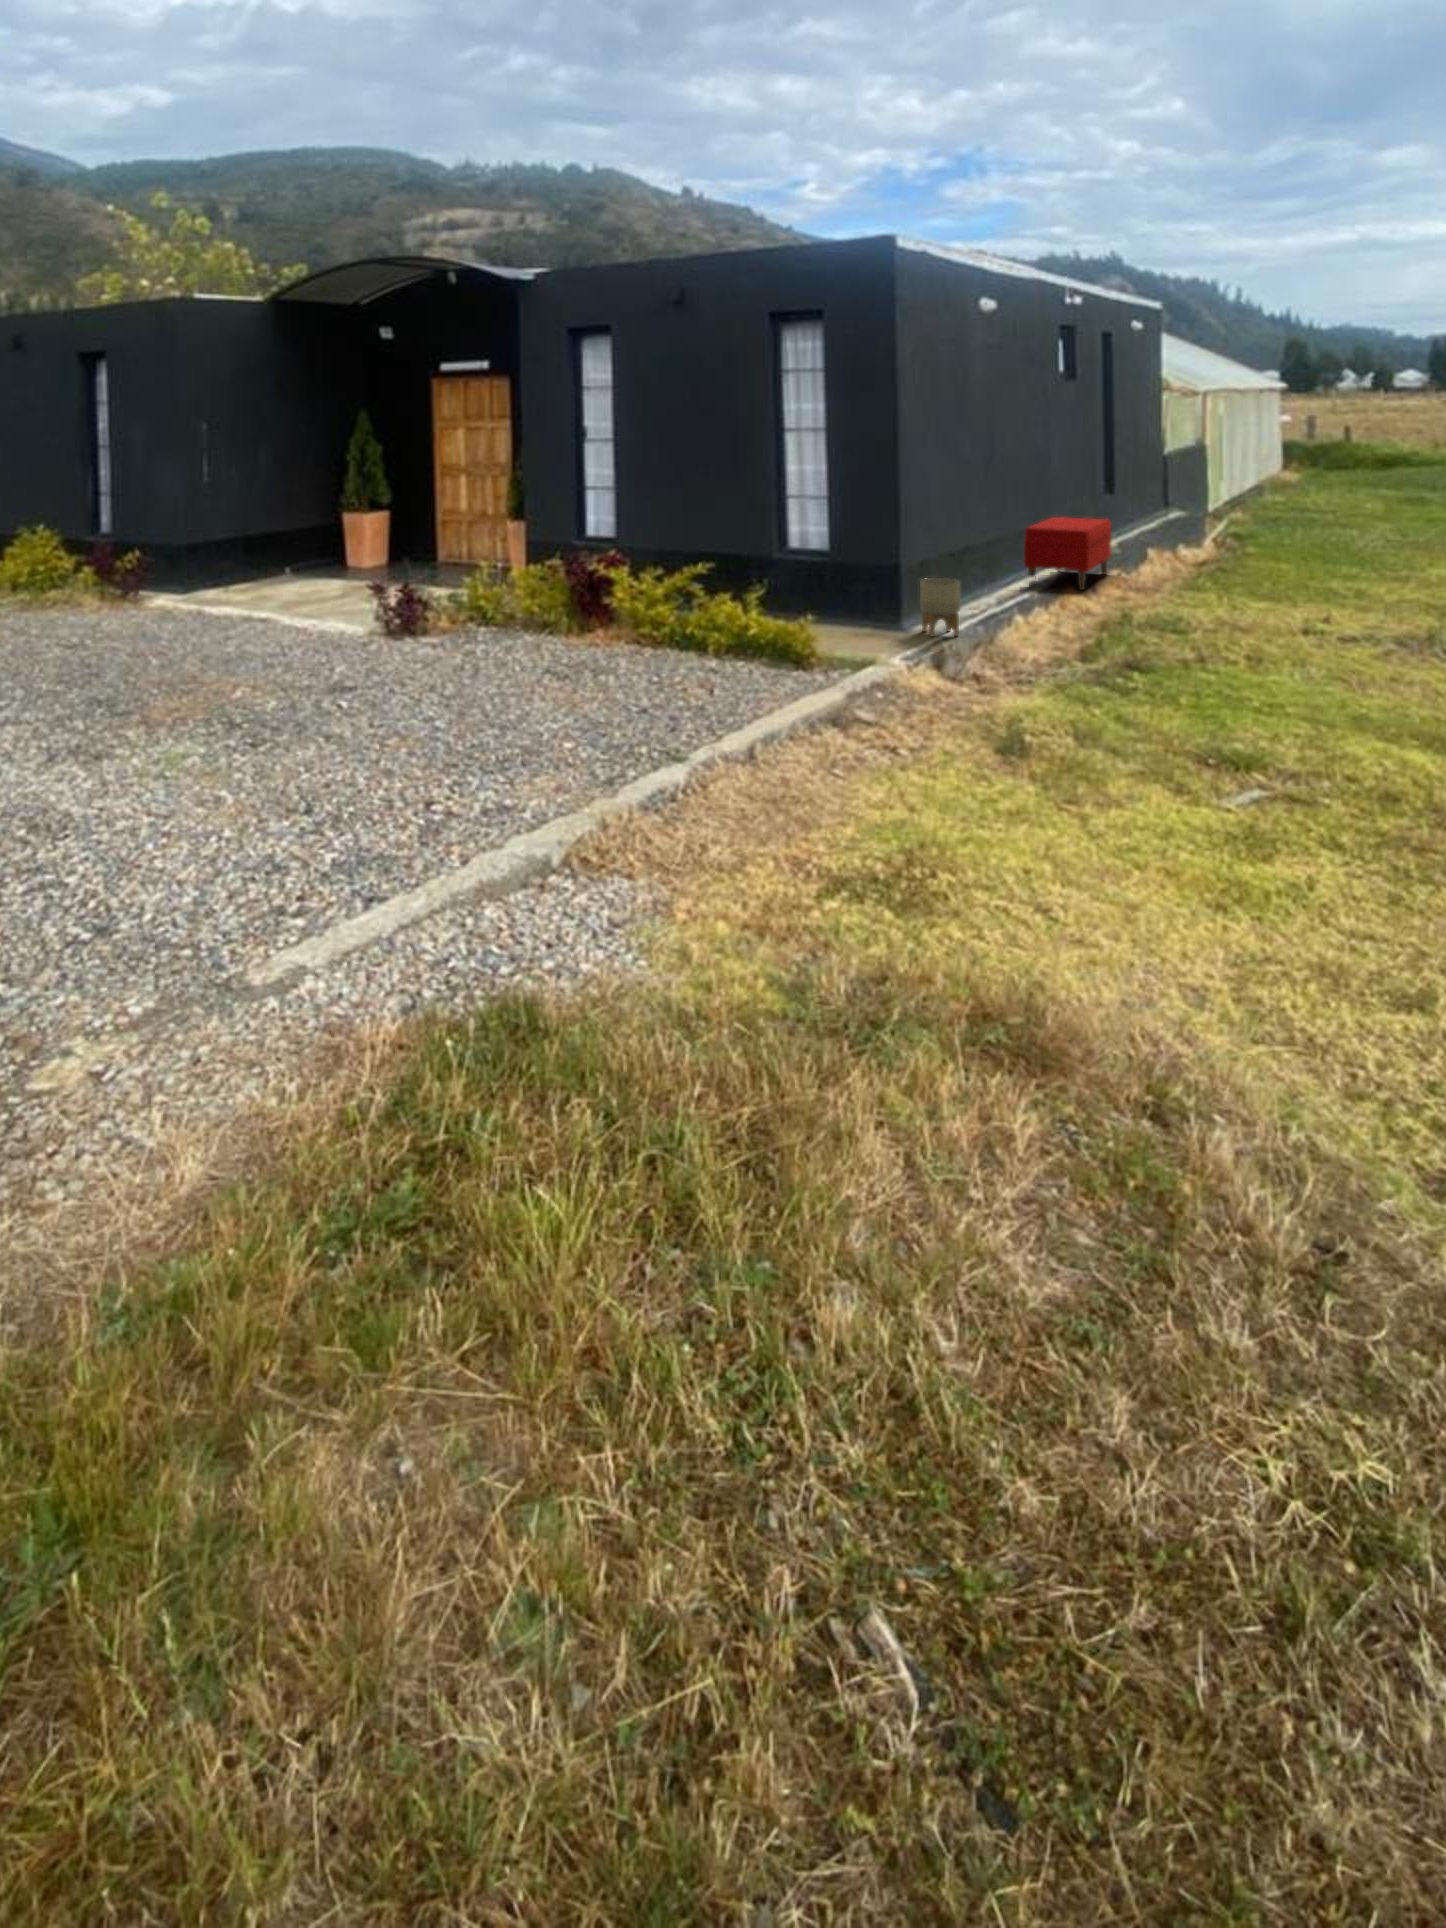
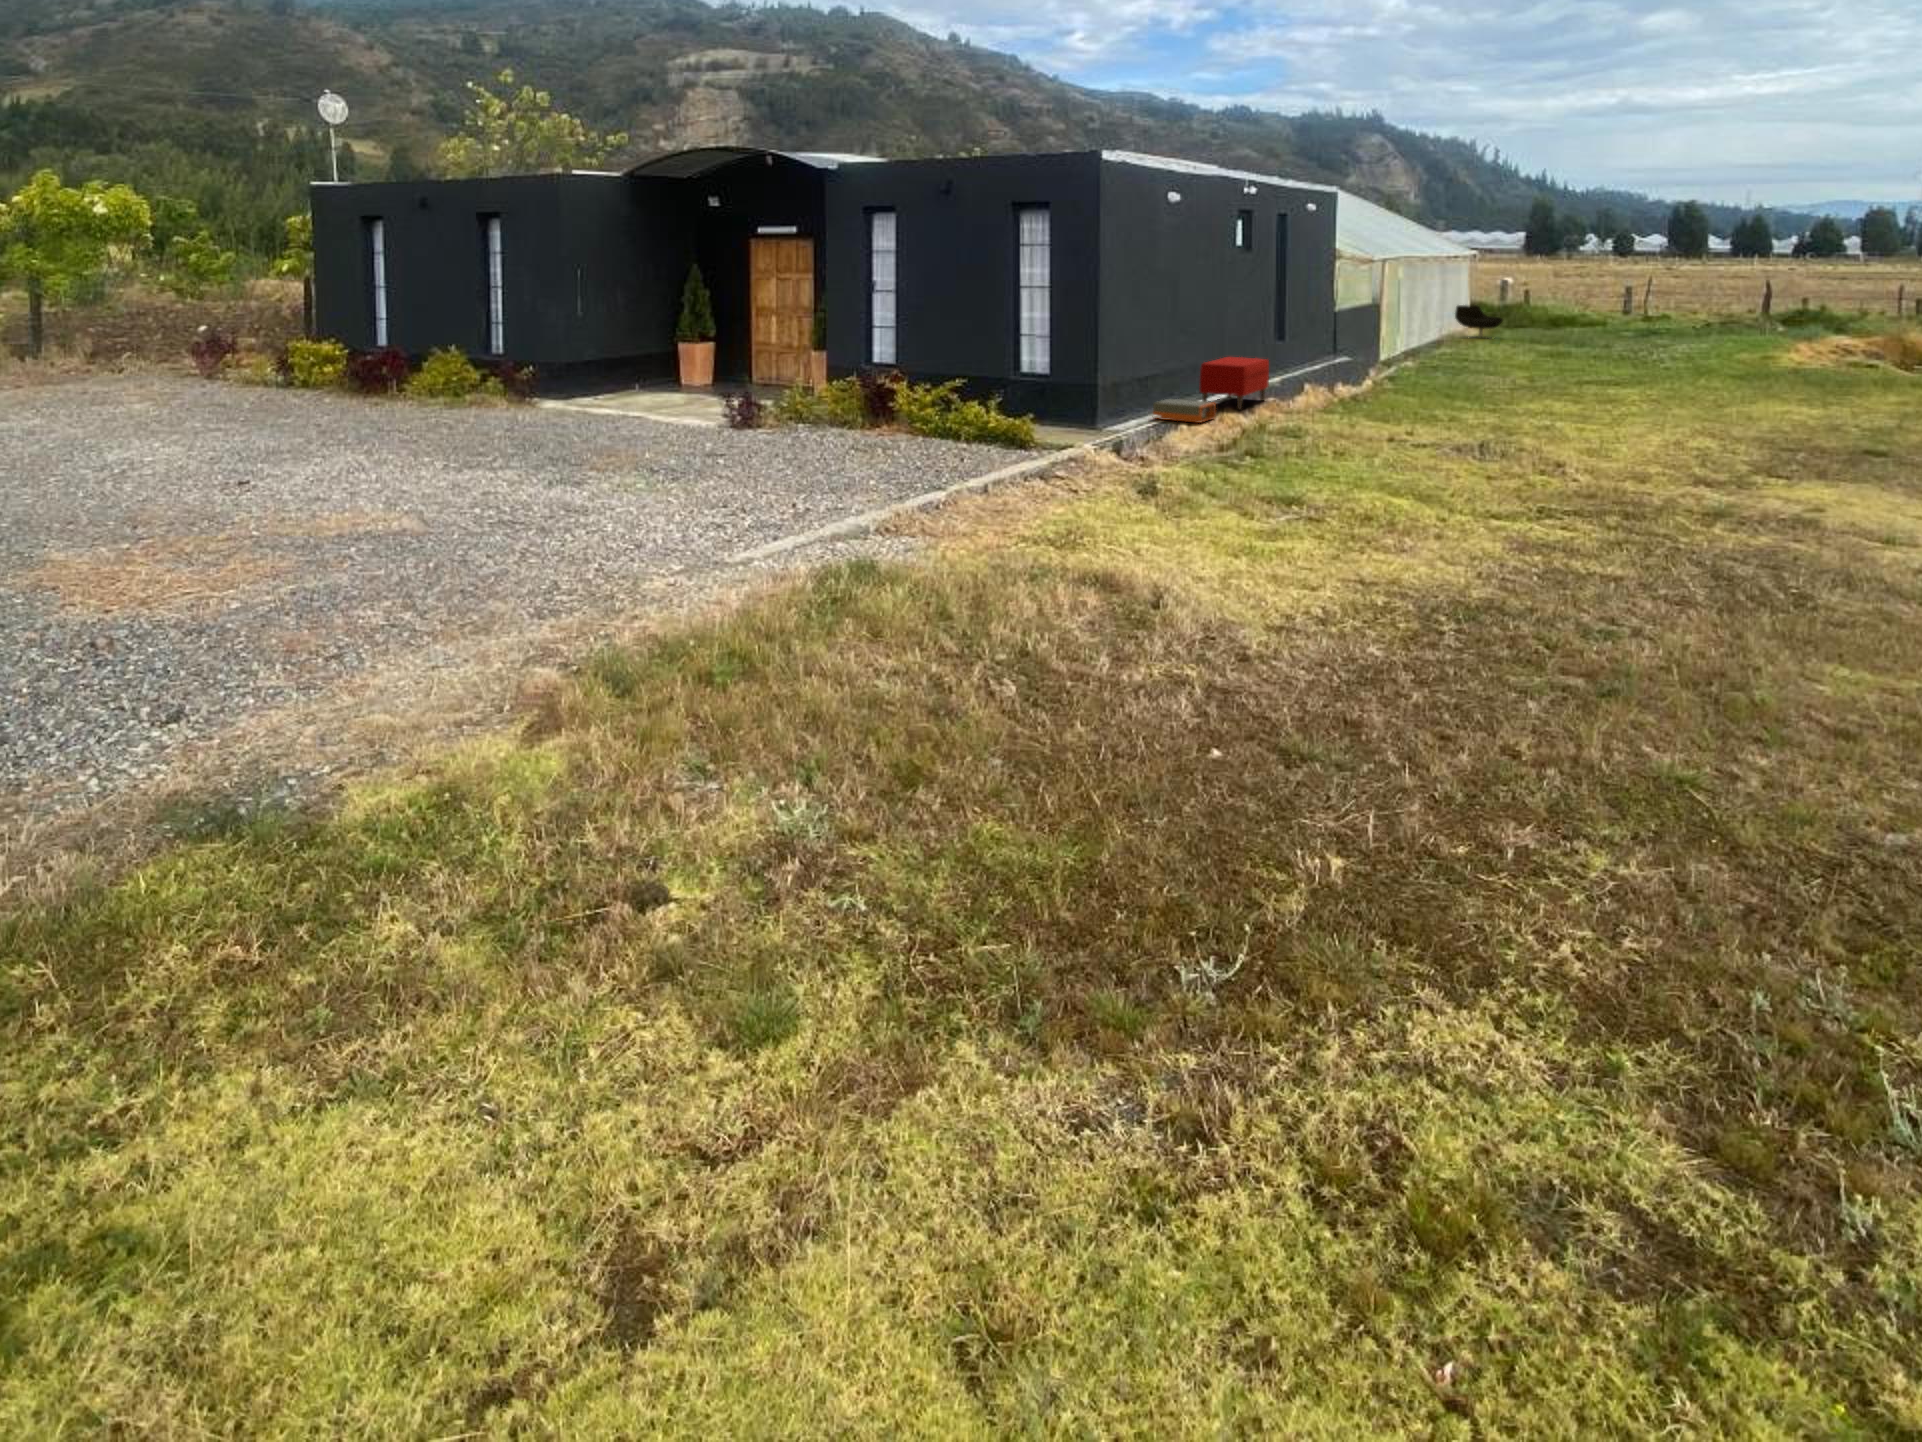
lounge chair: none [1272,446,1331,485] -> present [1455,305,1503,337]
planter: present [920,578,960,636] -> none [1111,395,1139,435]
storage box: none [971,578,1058,613] -> present [1153,399,1216,423]

